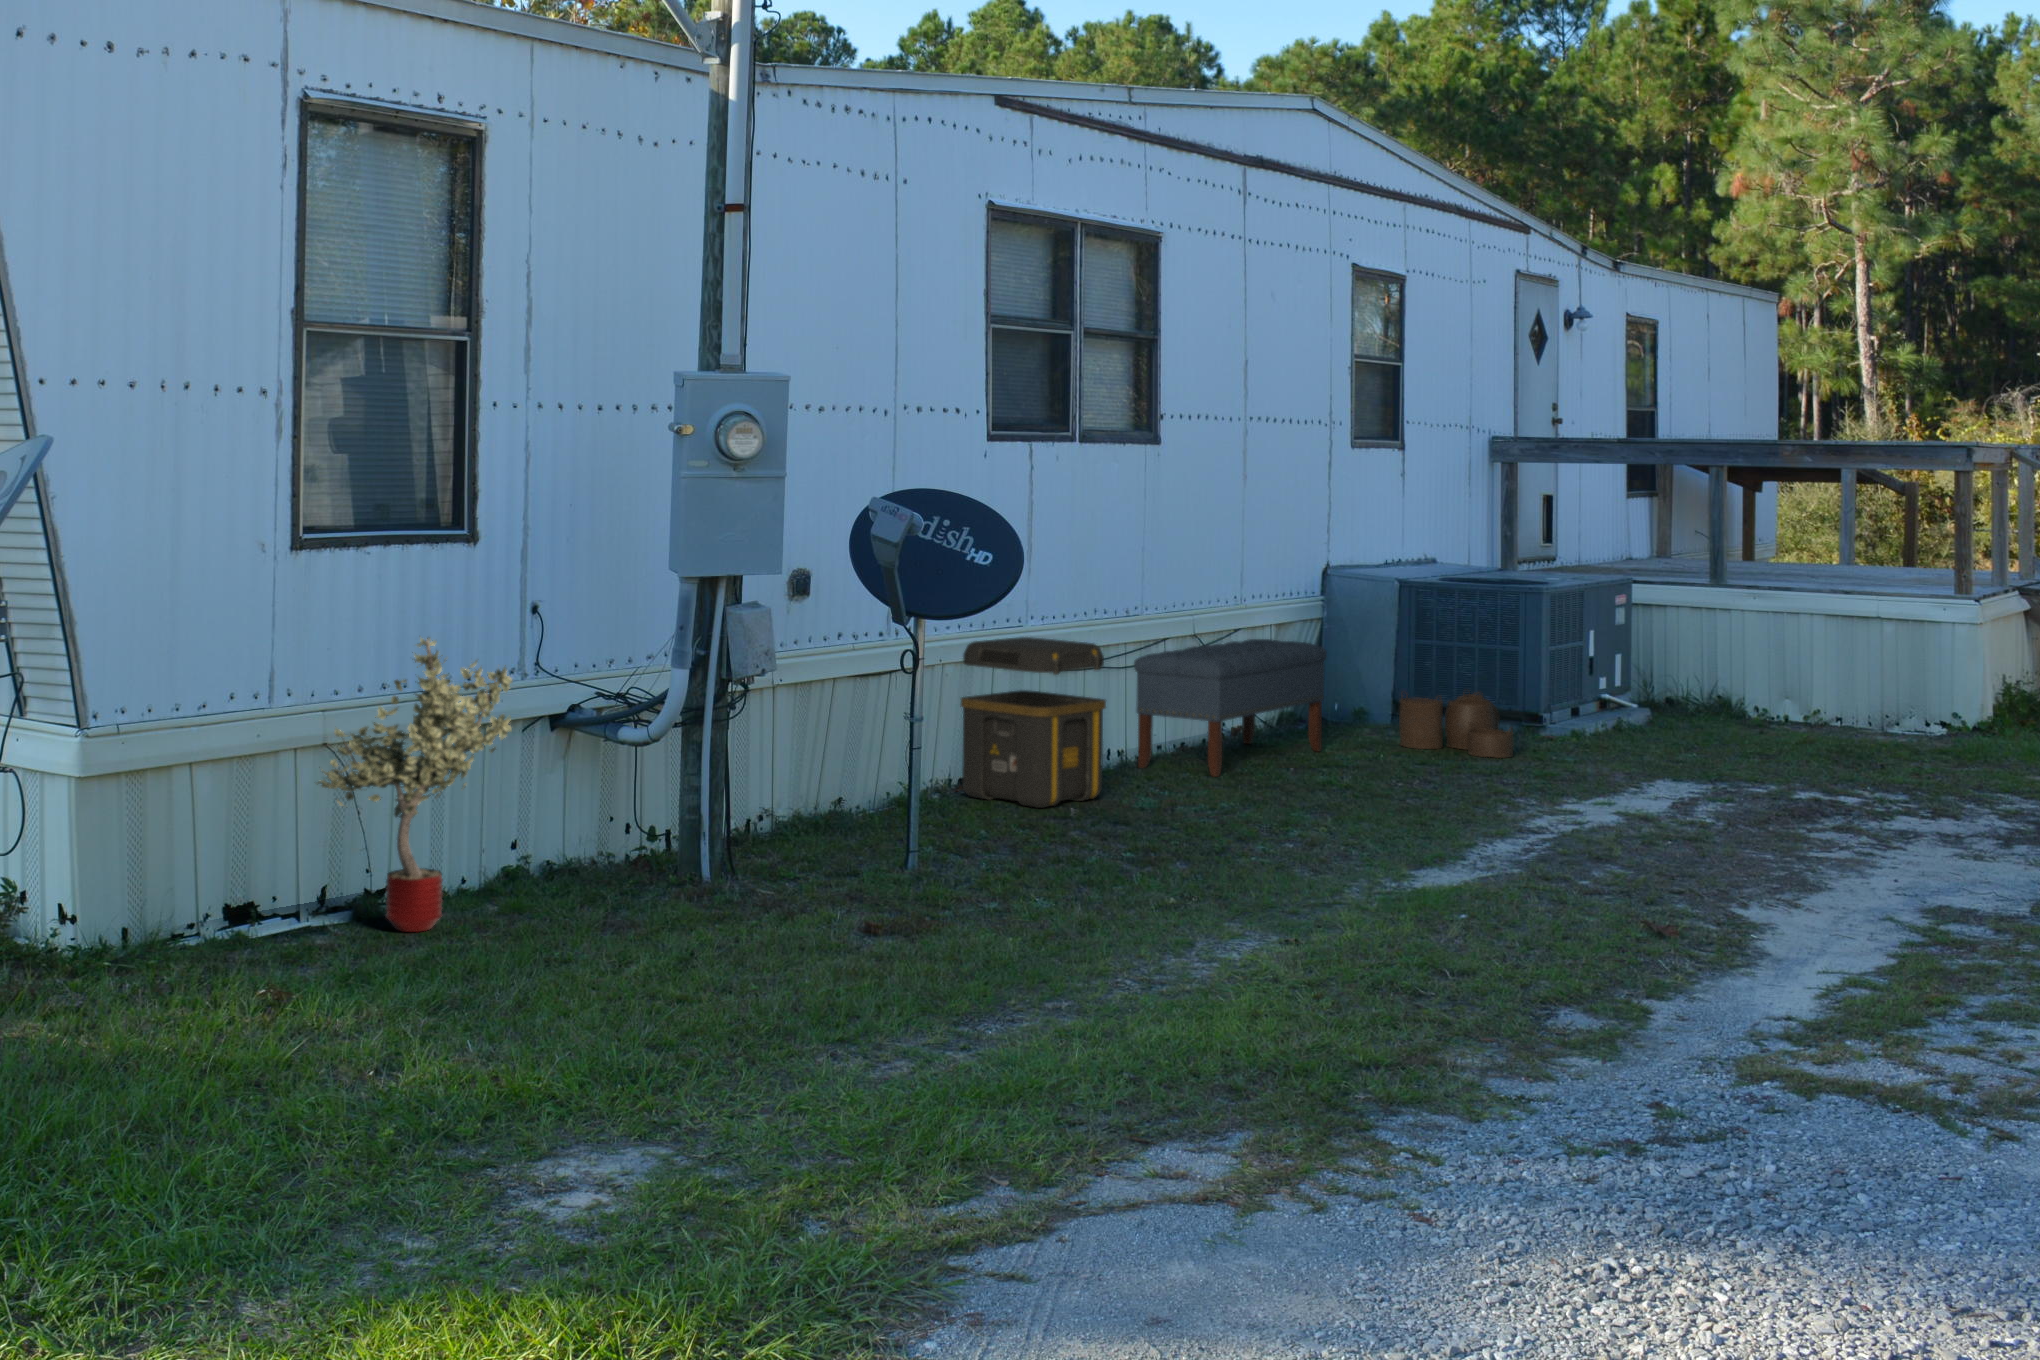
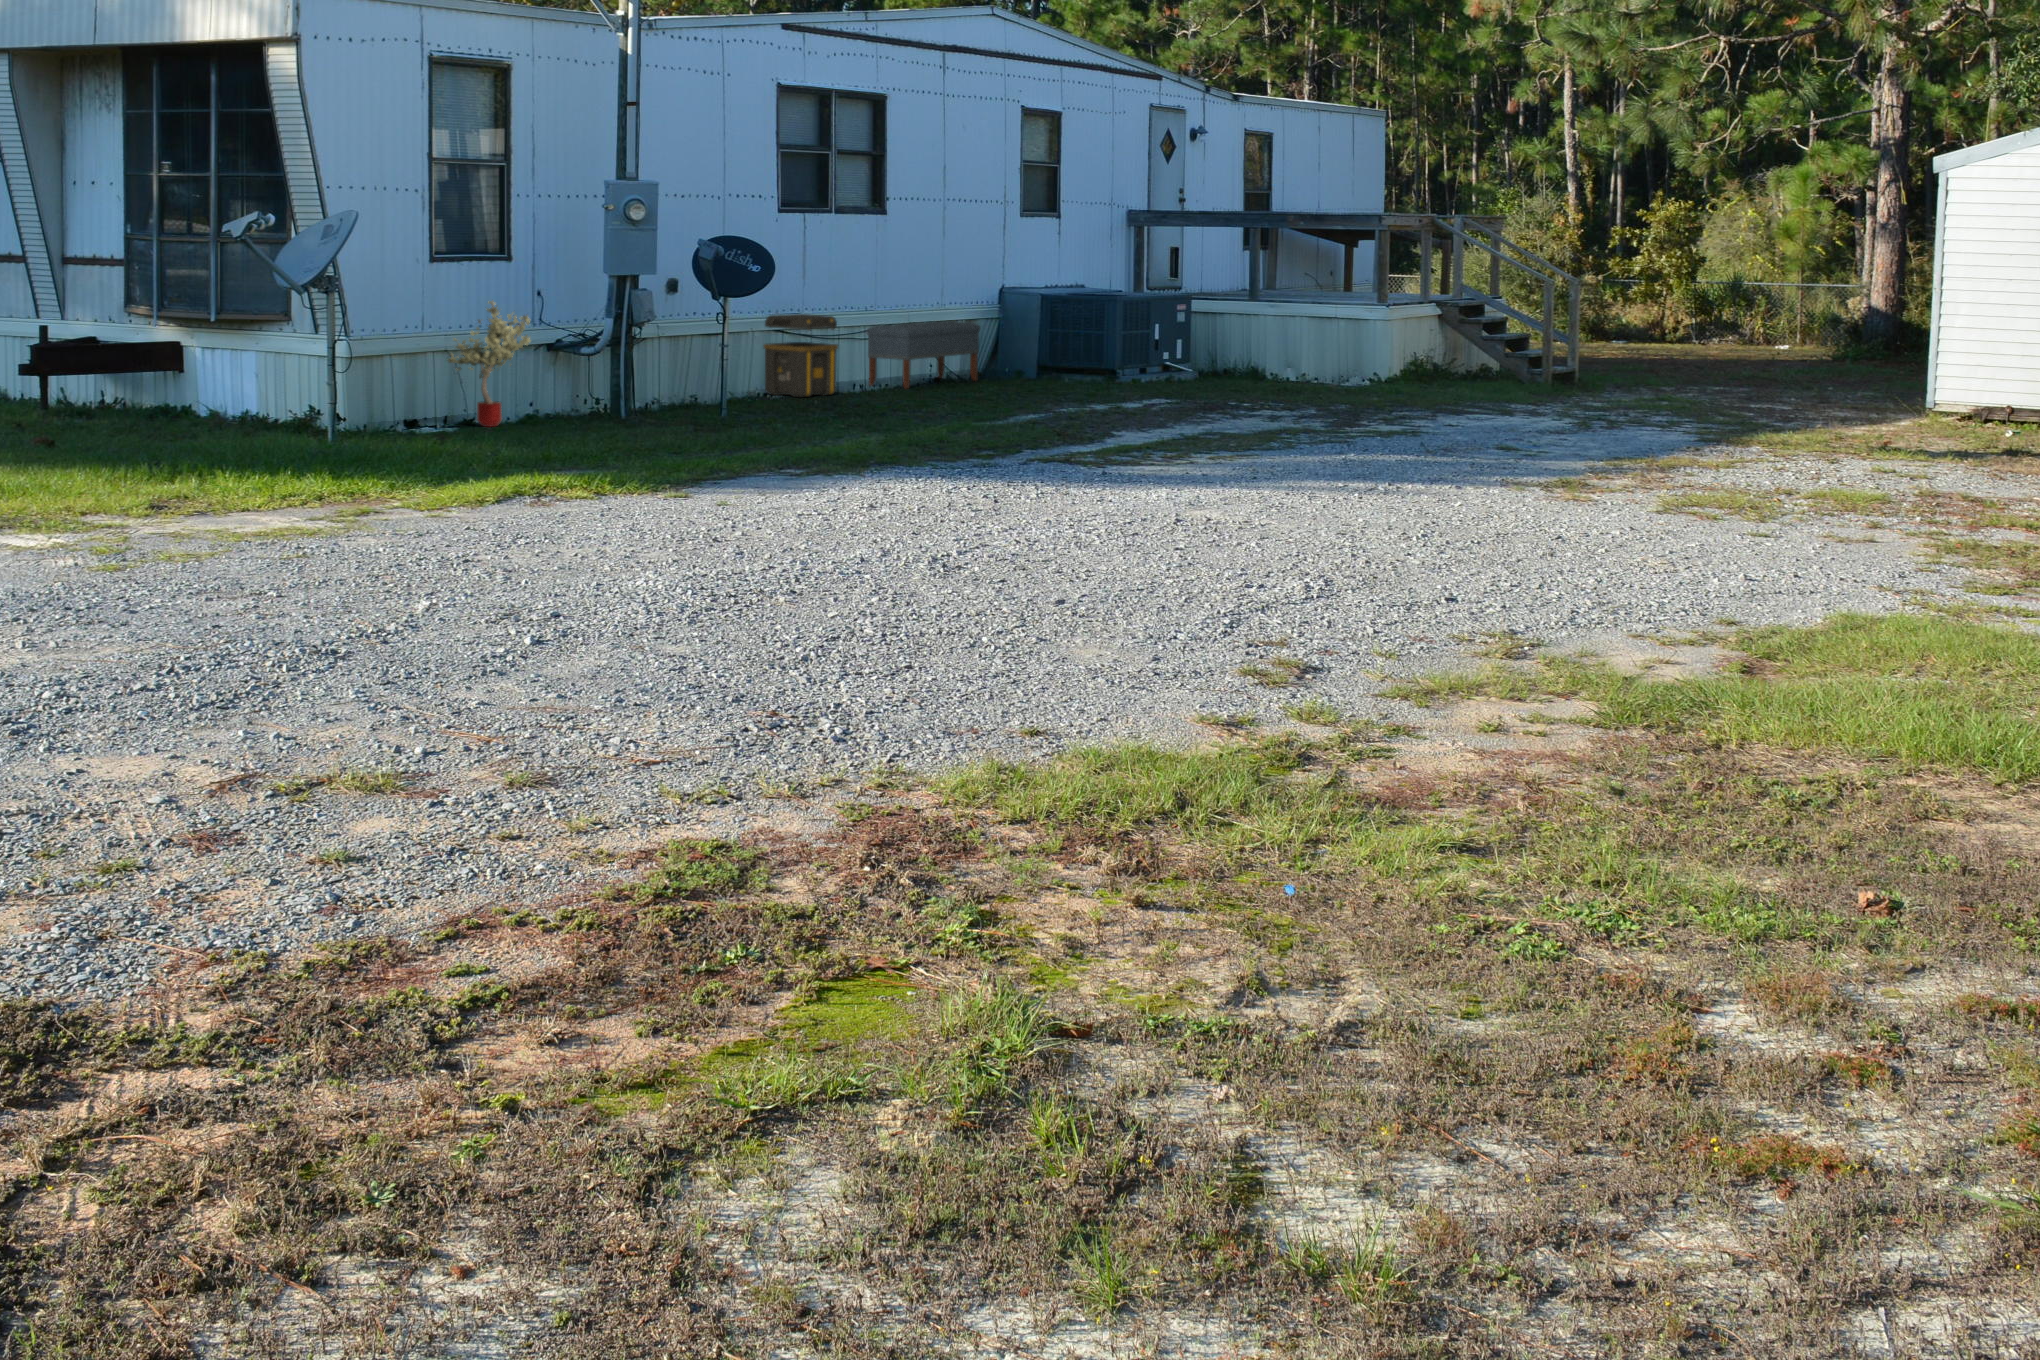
woven basket: present [1399,693,1514,758] -> none [1025,349,1084,383]

